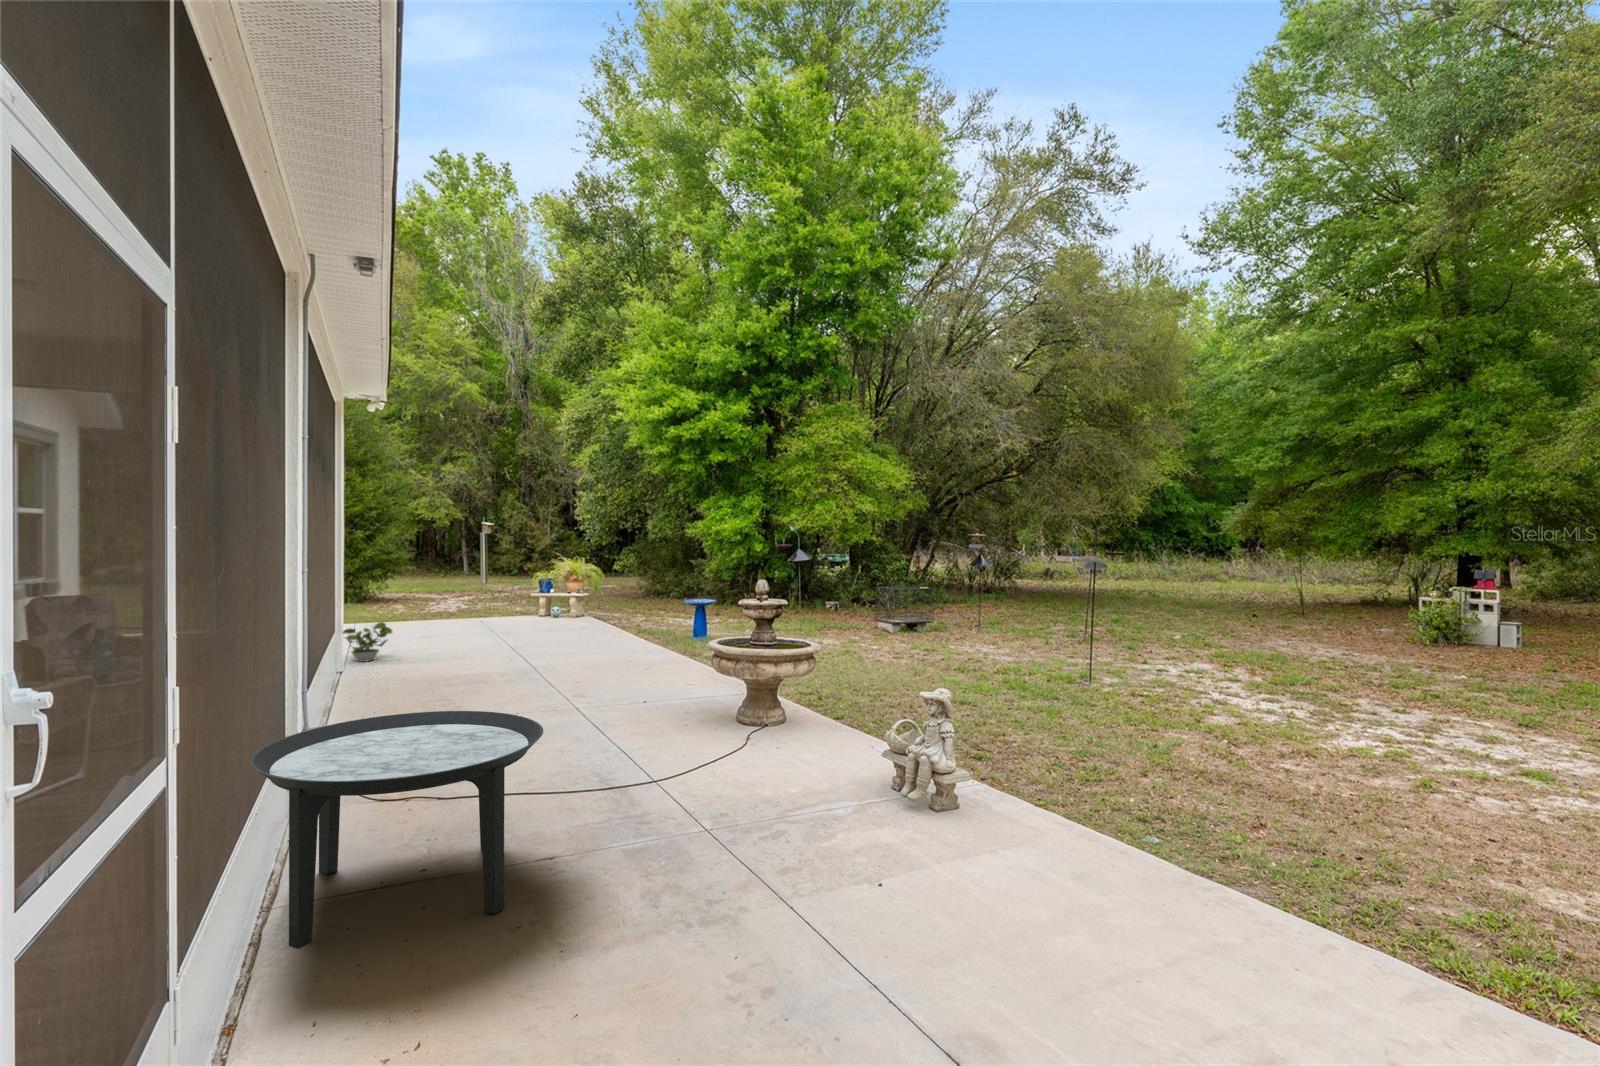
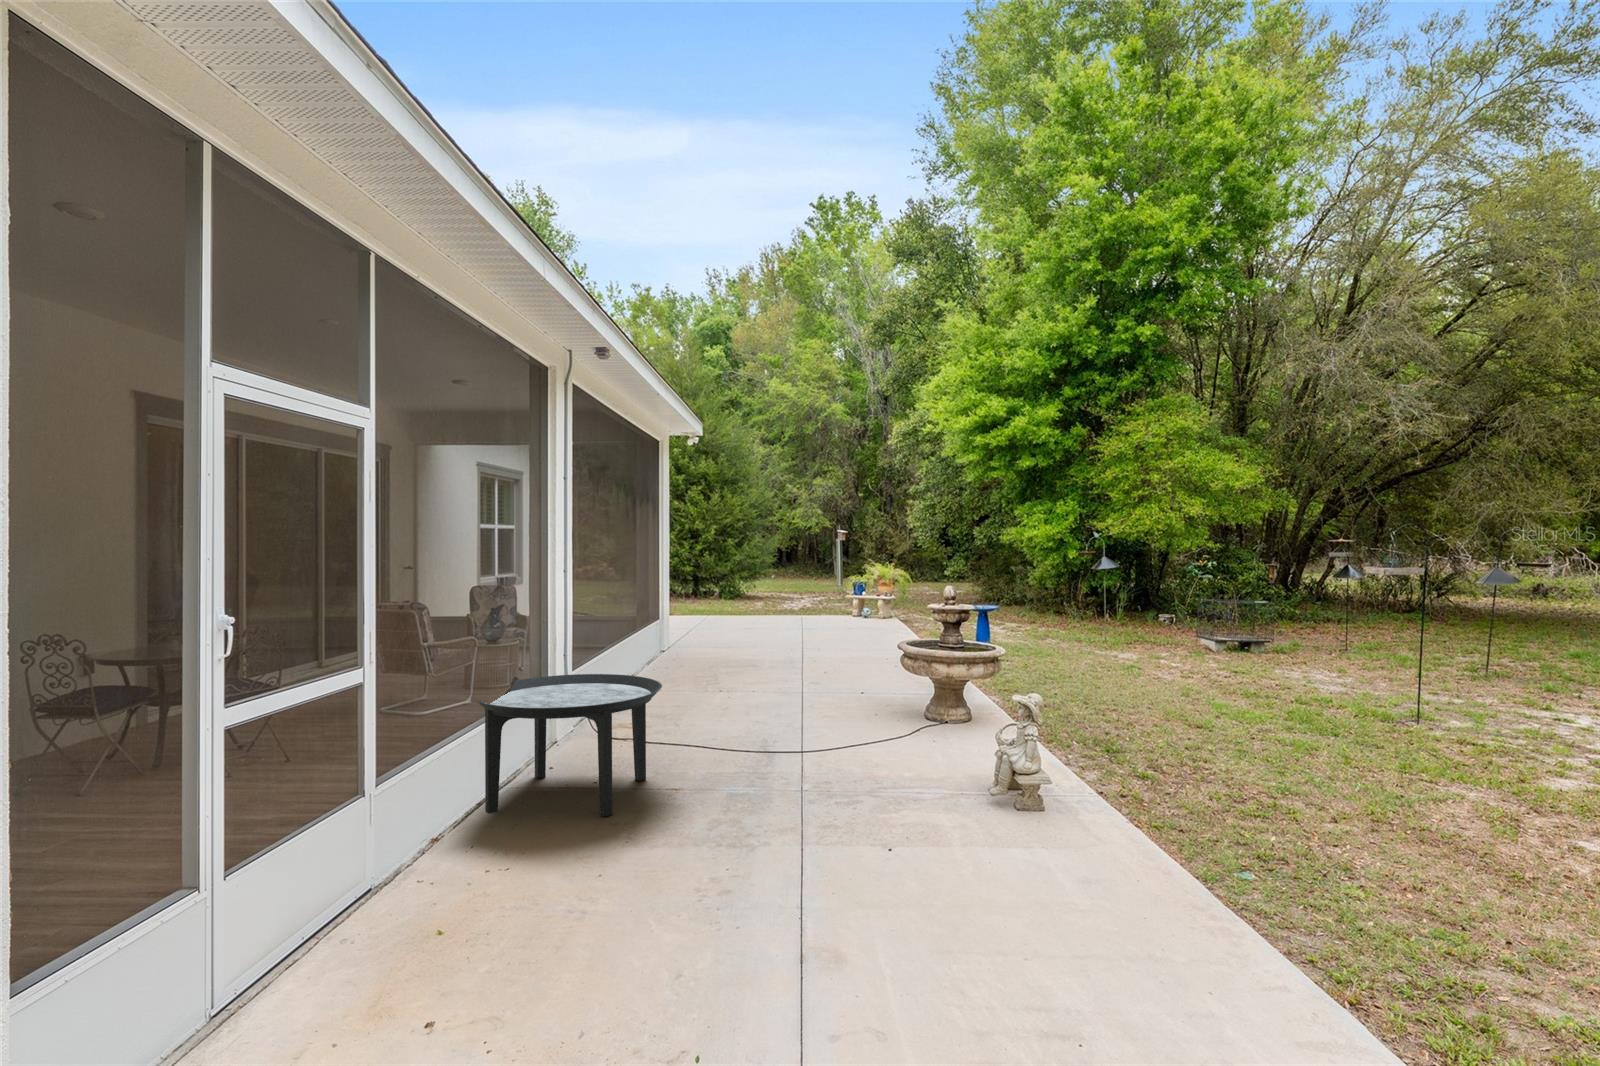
potted plant: present [342,622,392,662] -> none [673,616,707,647]

